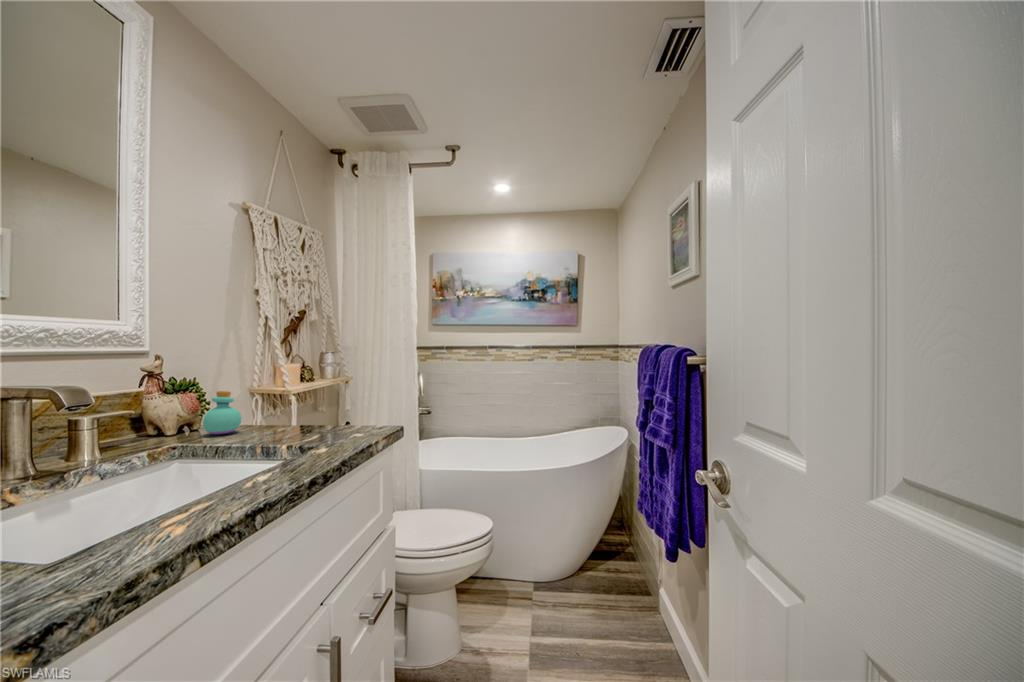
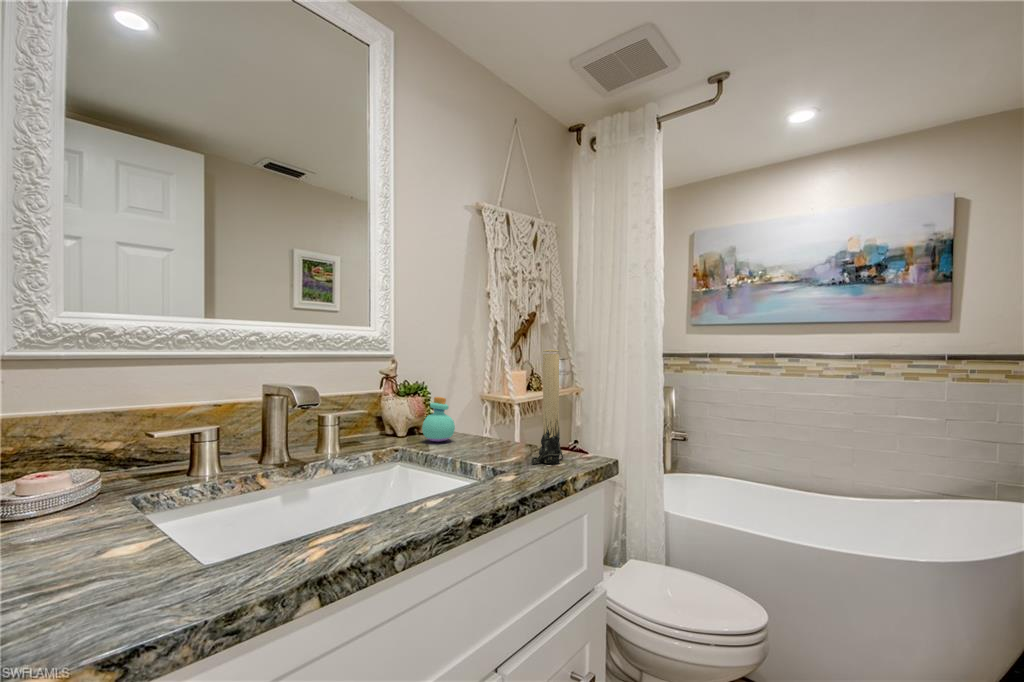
candle: none [334,344,361,437] -> present [531,349,563,464]

